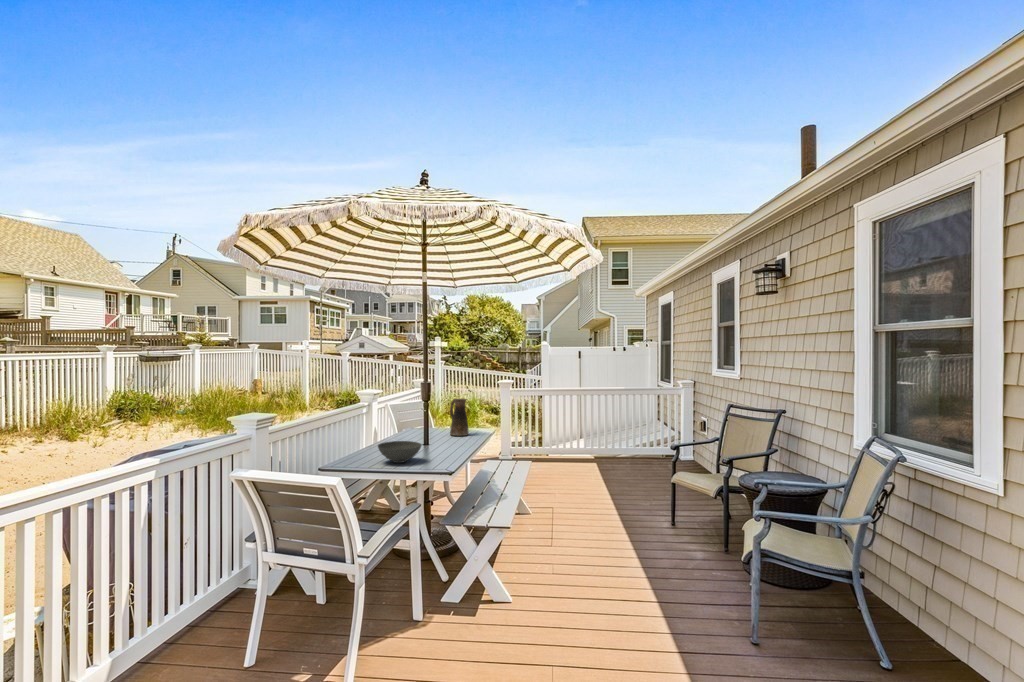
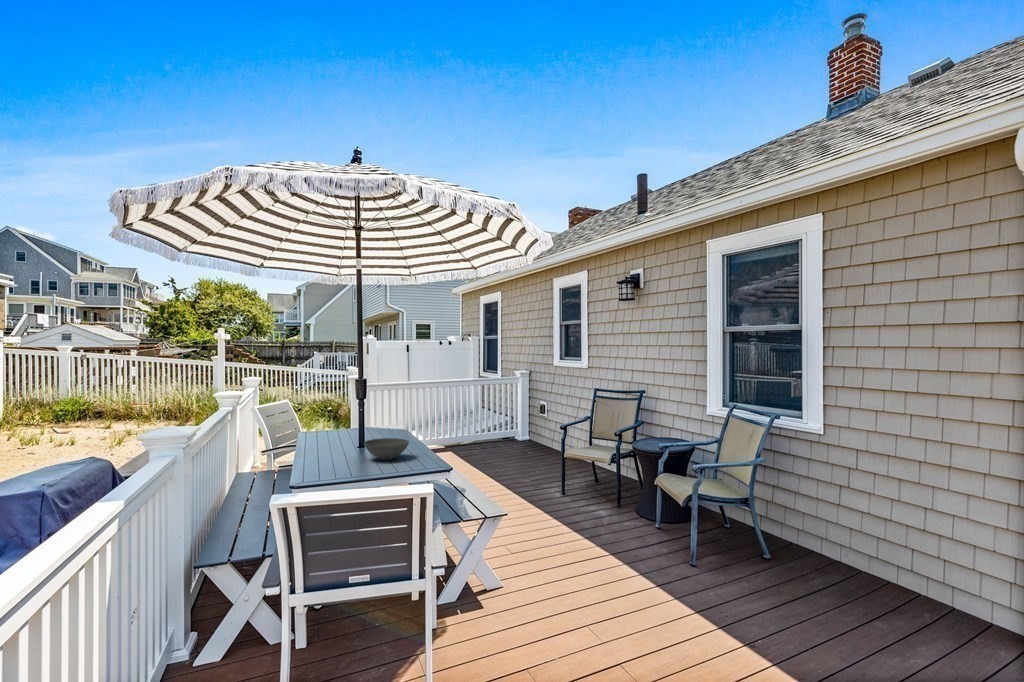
pitcher: present [450,399,469,436] -> none [368,395,390,433]

